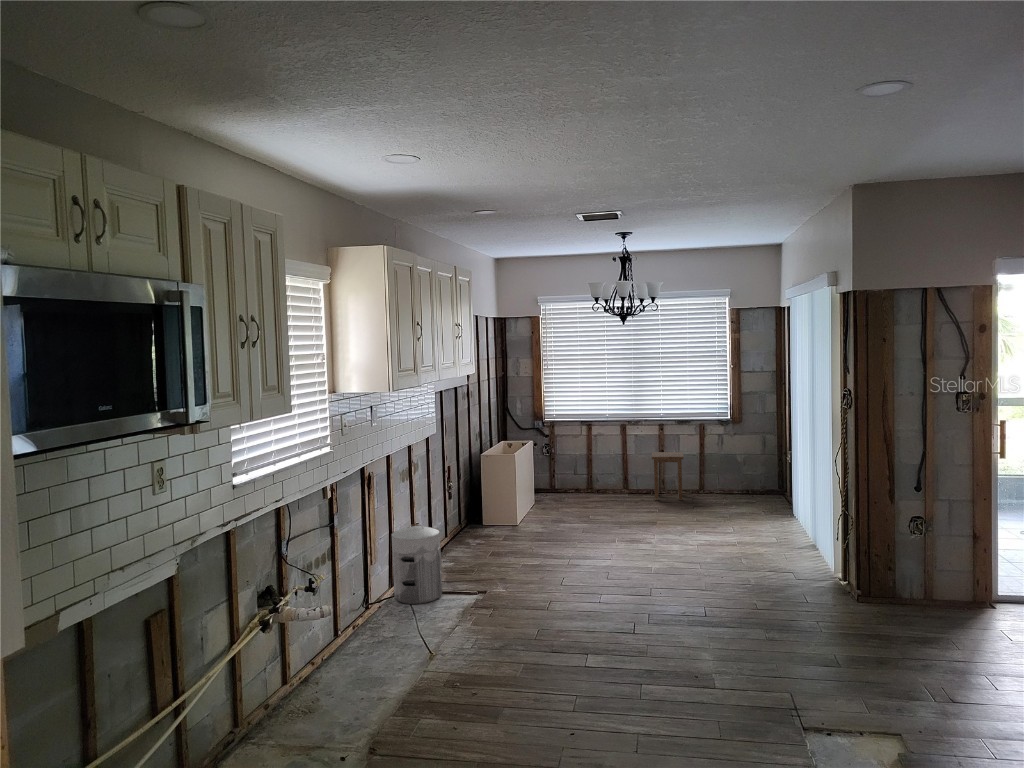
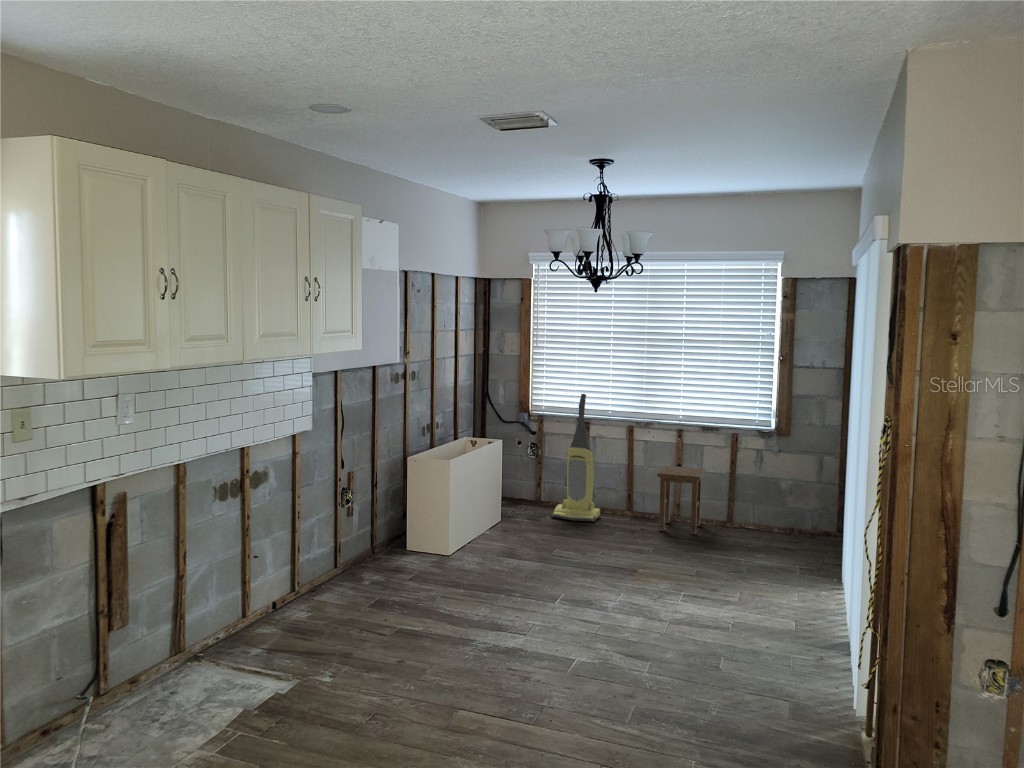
vacuum cleaner: none [570,402,606,499] -> present [552,394,601,522]
waste bin: present [391,524,442,604] -> none [178,568,254,685]

